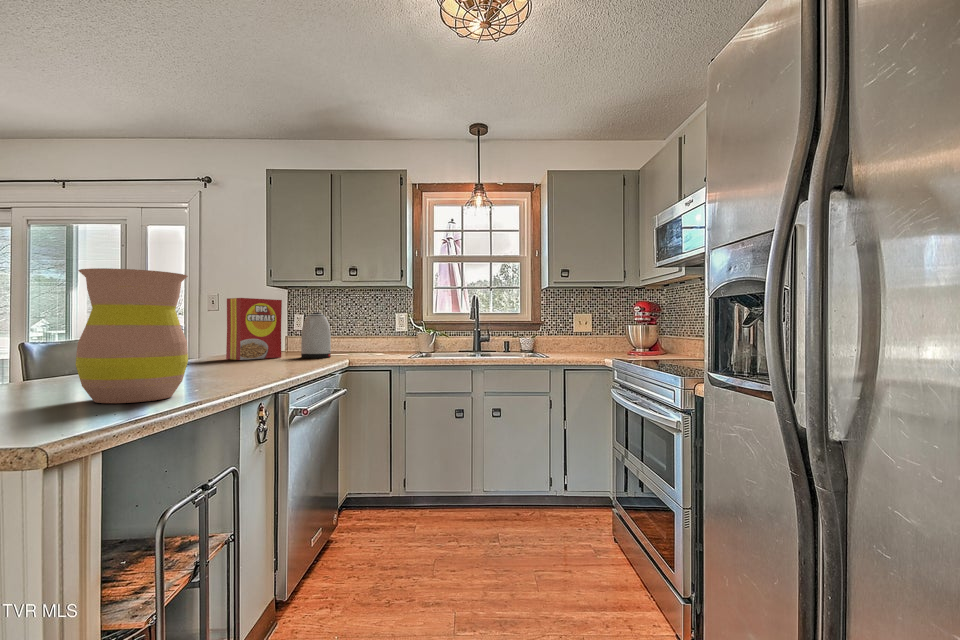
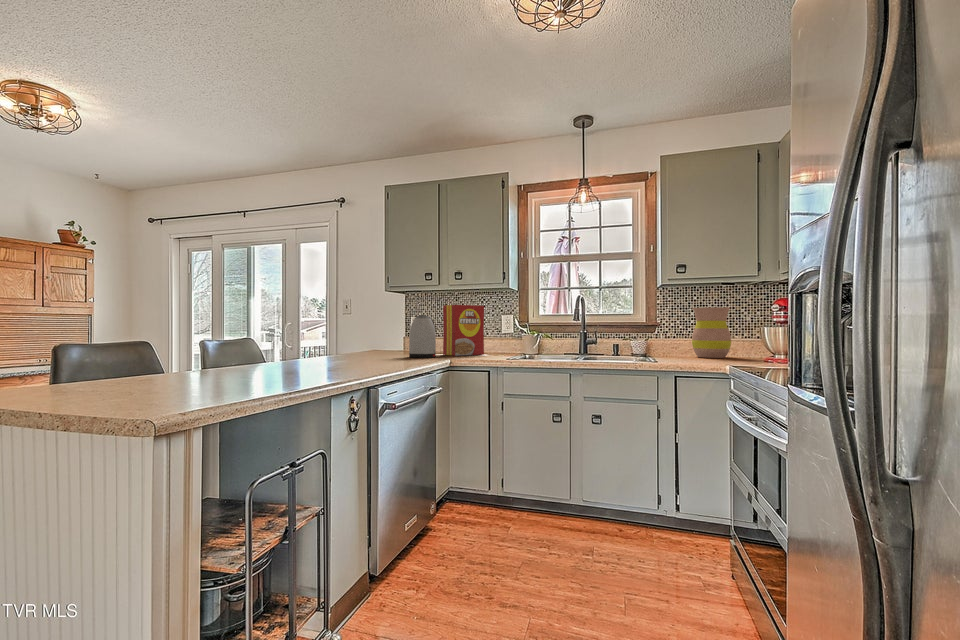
vase: present [76,268,188,403] -> present [692,307,731,358]
cereal box: present [226,298,282,360] -> present [443,305,484,356]

